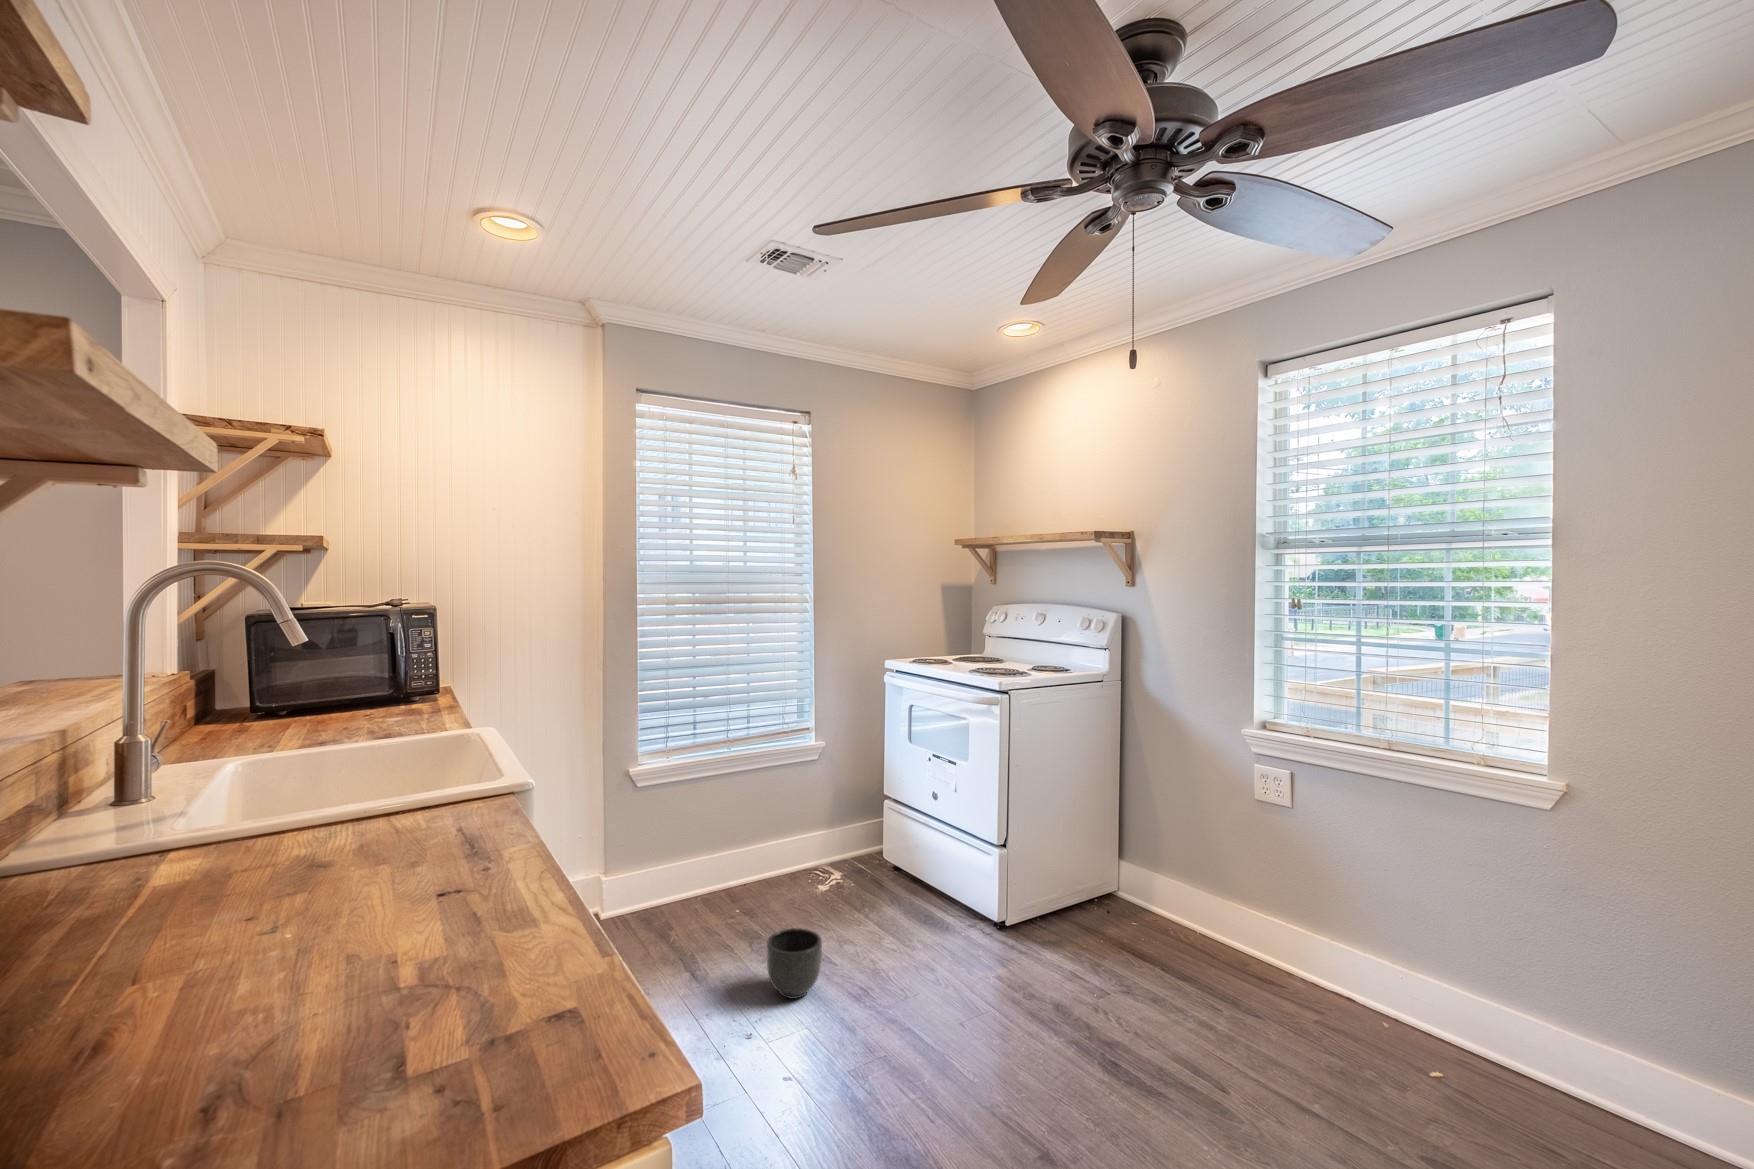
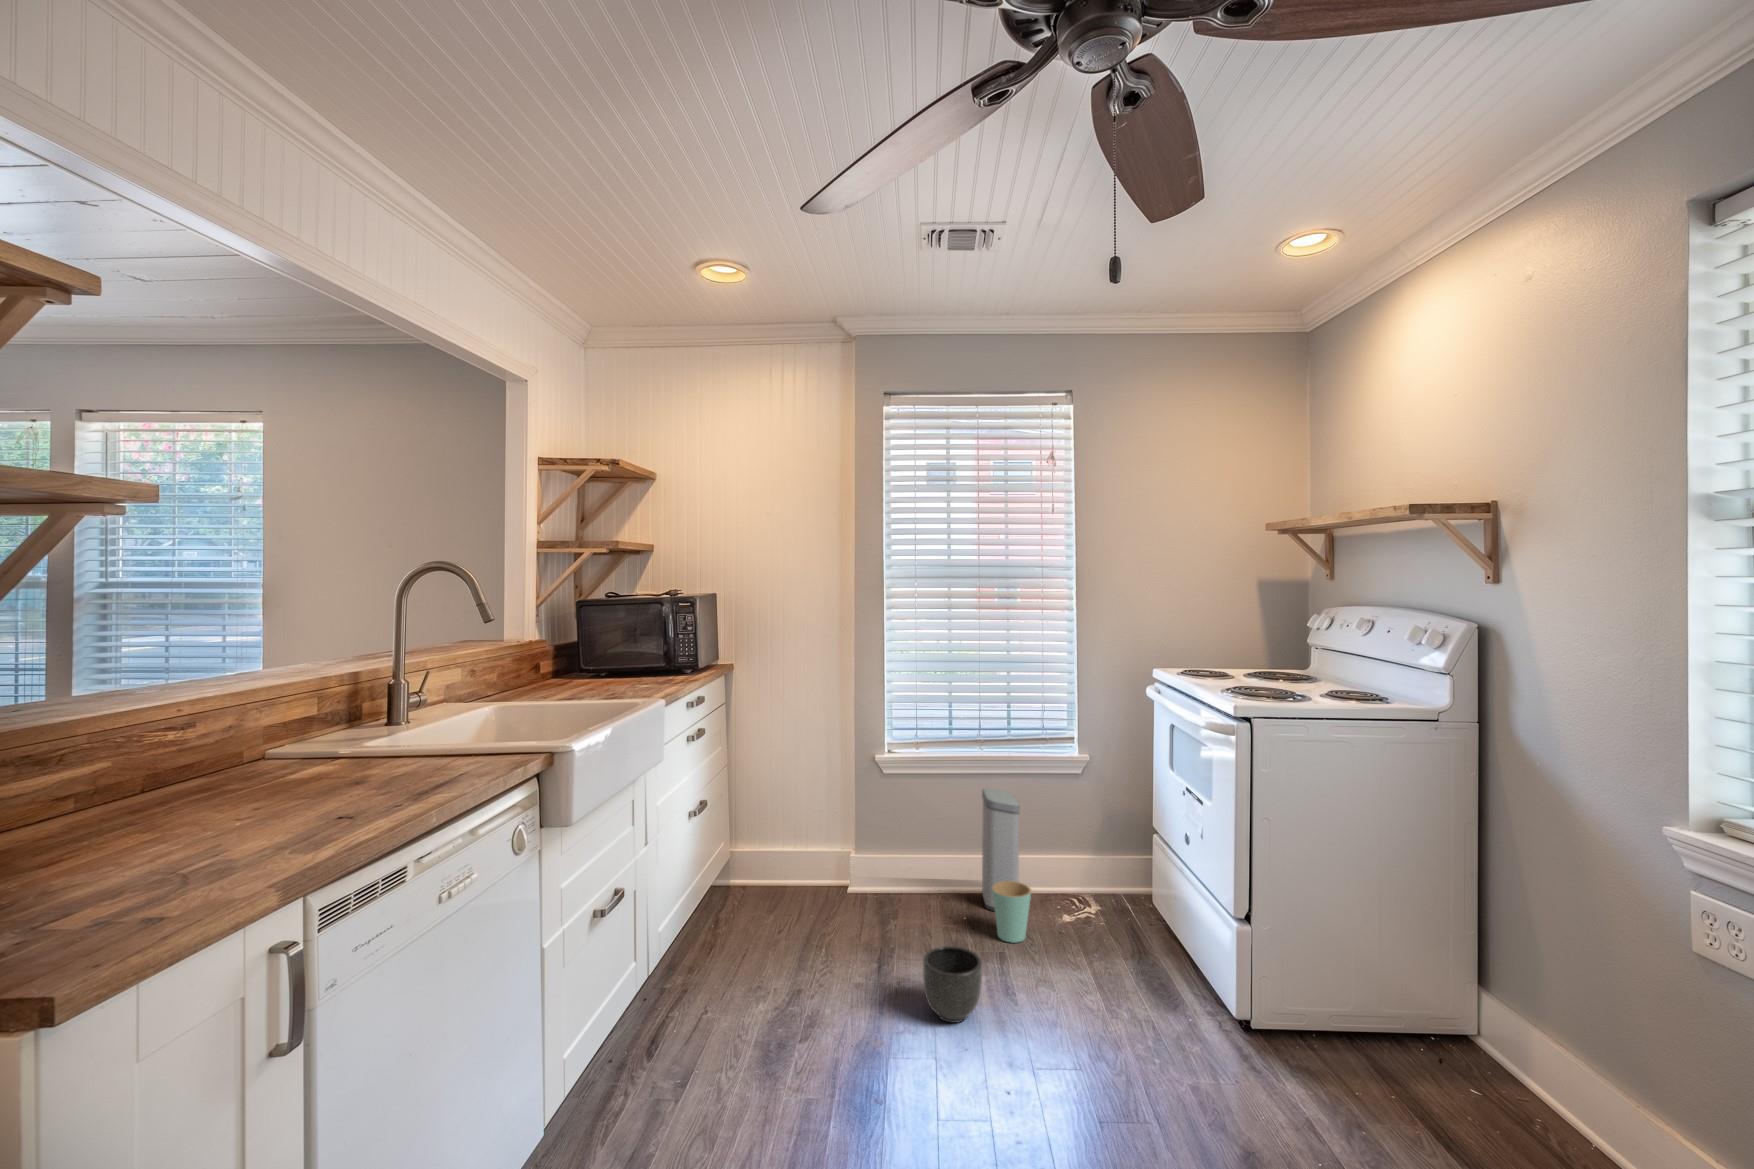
trash can: none [740,784,812,920] -> present [982,788,1031,943]

